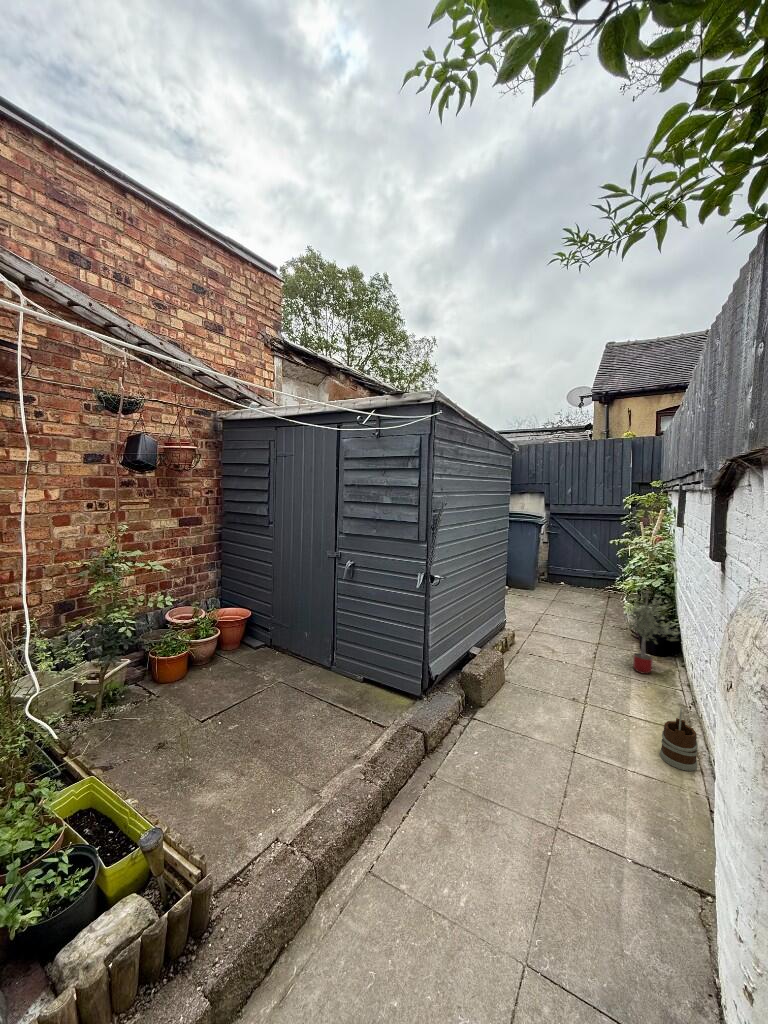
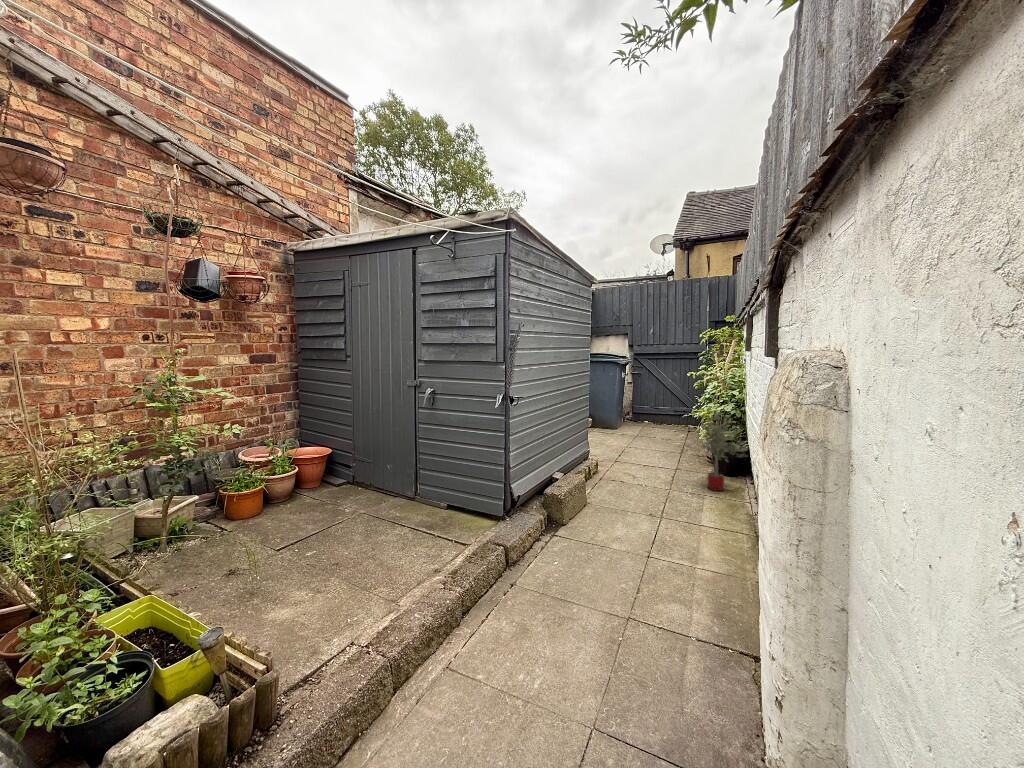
wooden bucket: present [660,707,698,771] -> none [726,507,759,564]

